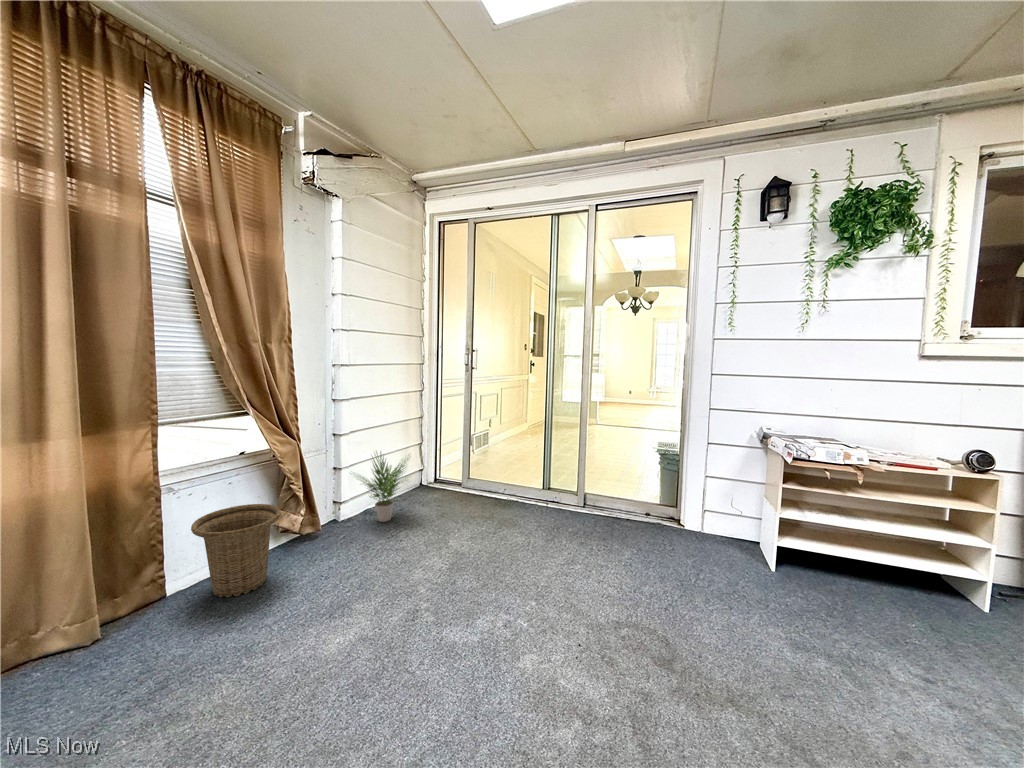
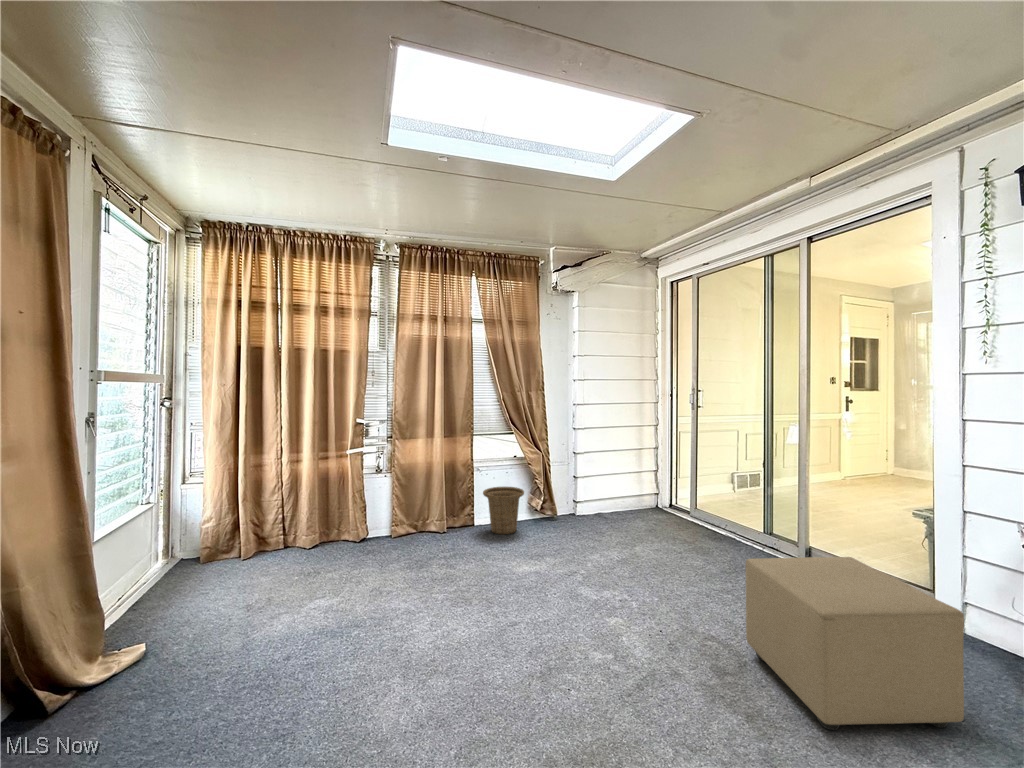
potted plant: present [356,452,410,522] -> none [579,469,624,524]
ottoman: none [699,500,871,691] -> present [746,557,964,730]

